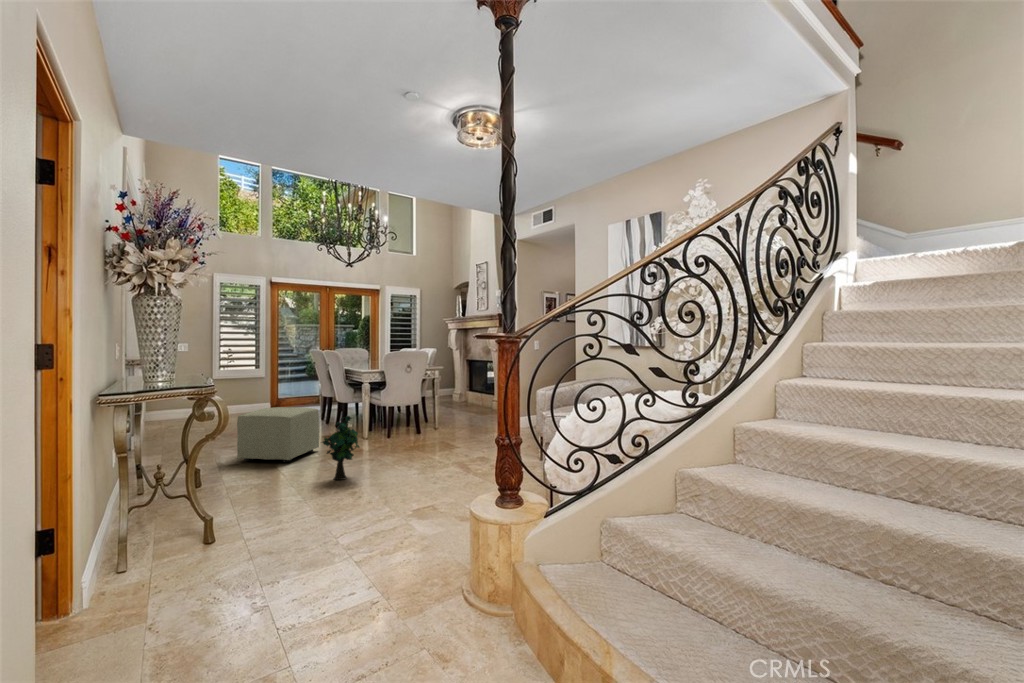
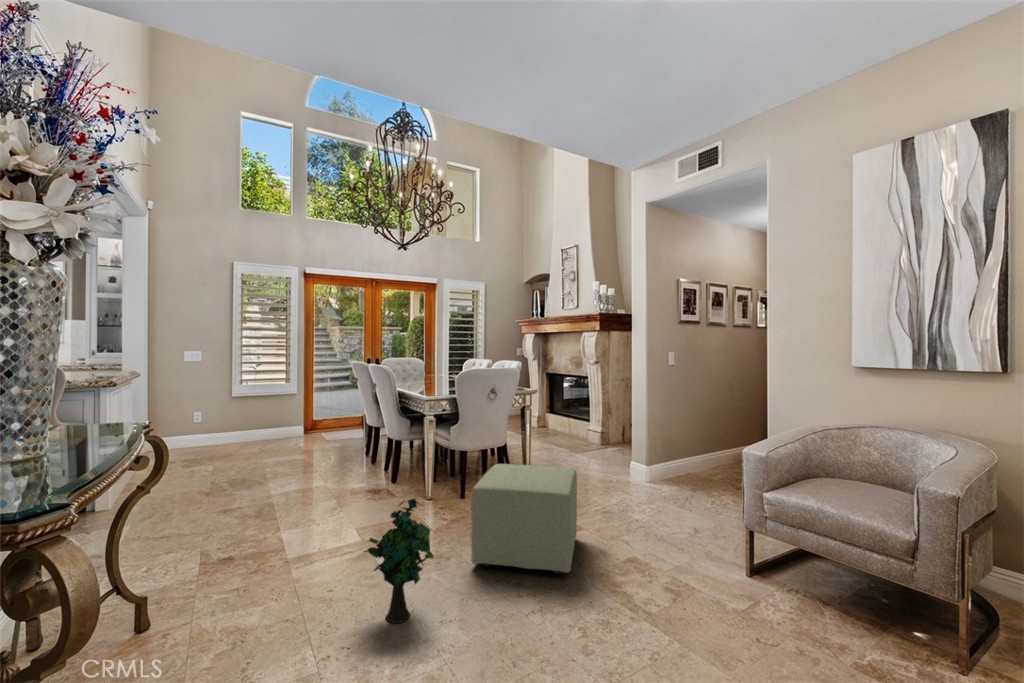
ottoman: present [237,407,319,462] -> present [471,464,577,574]

